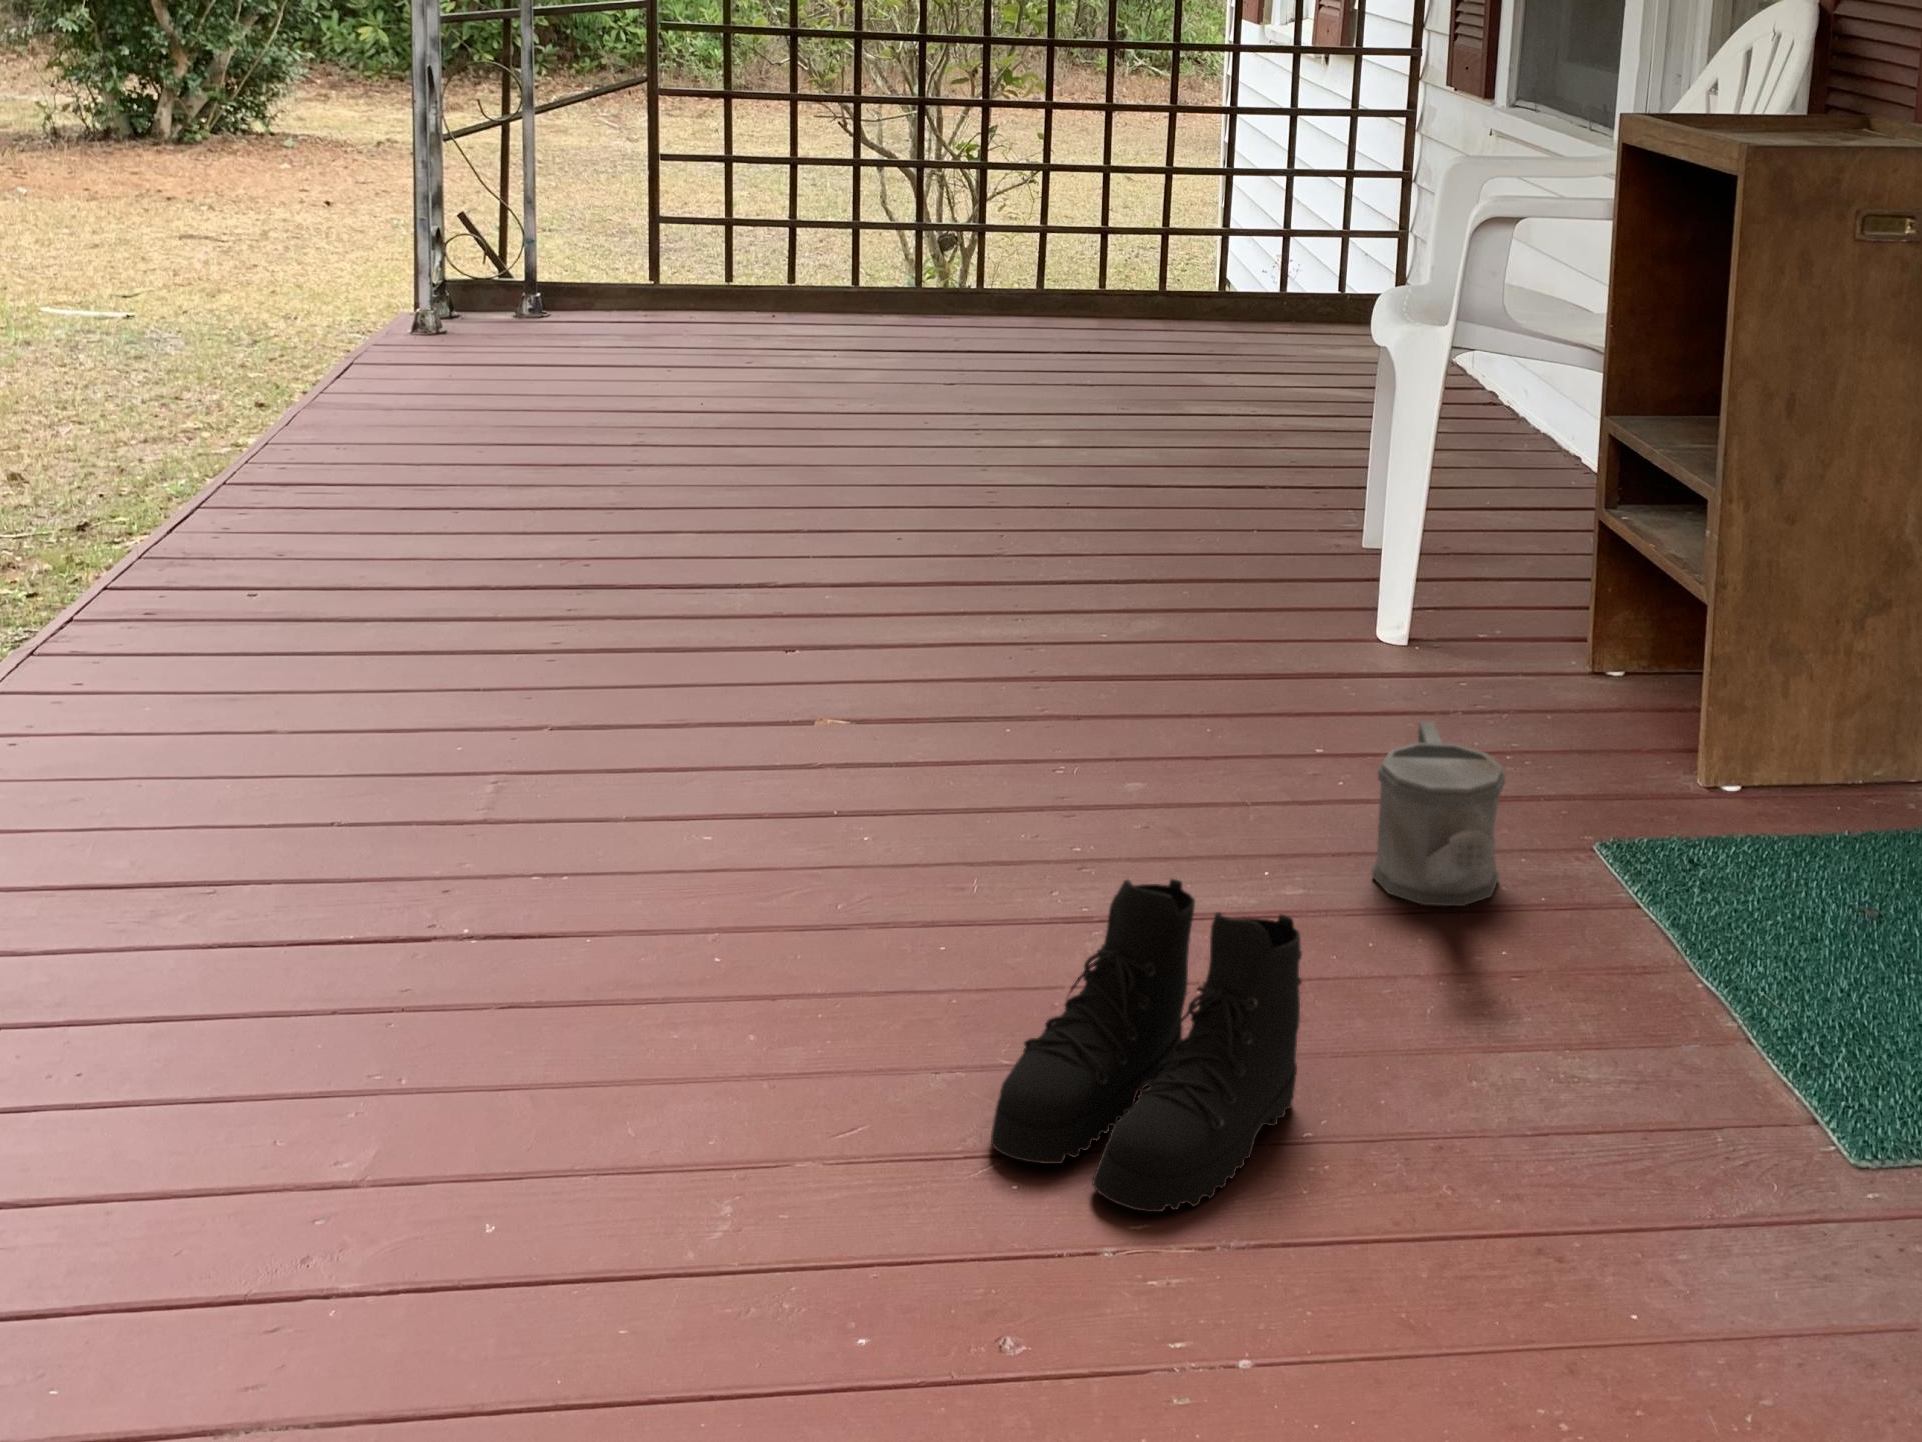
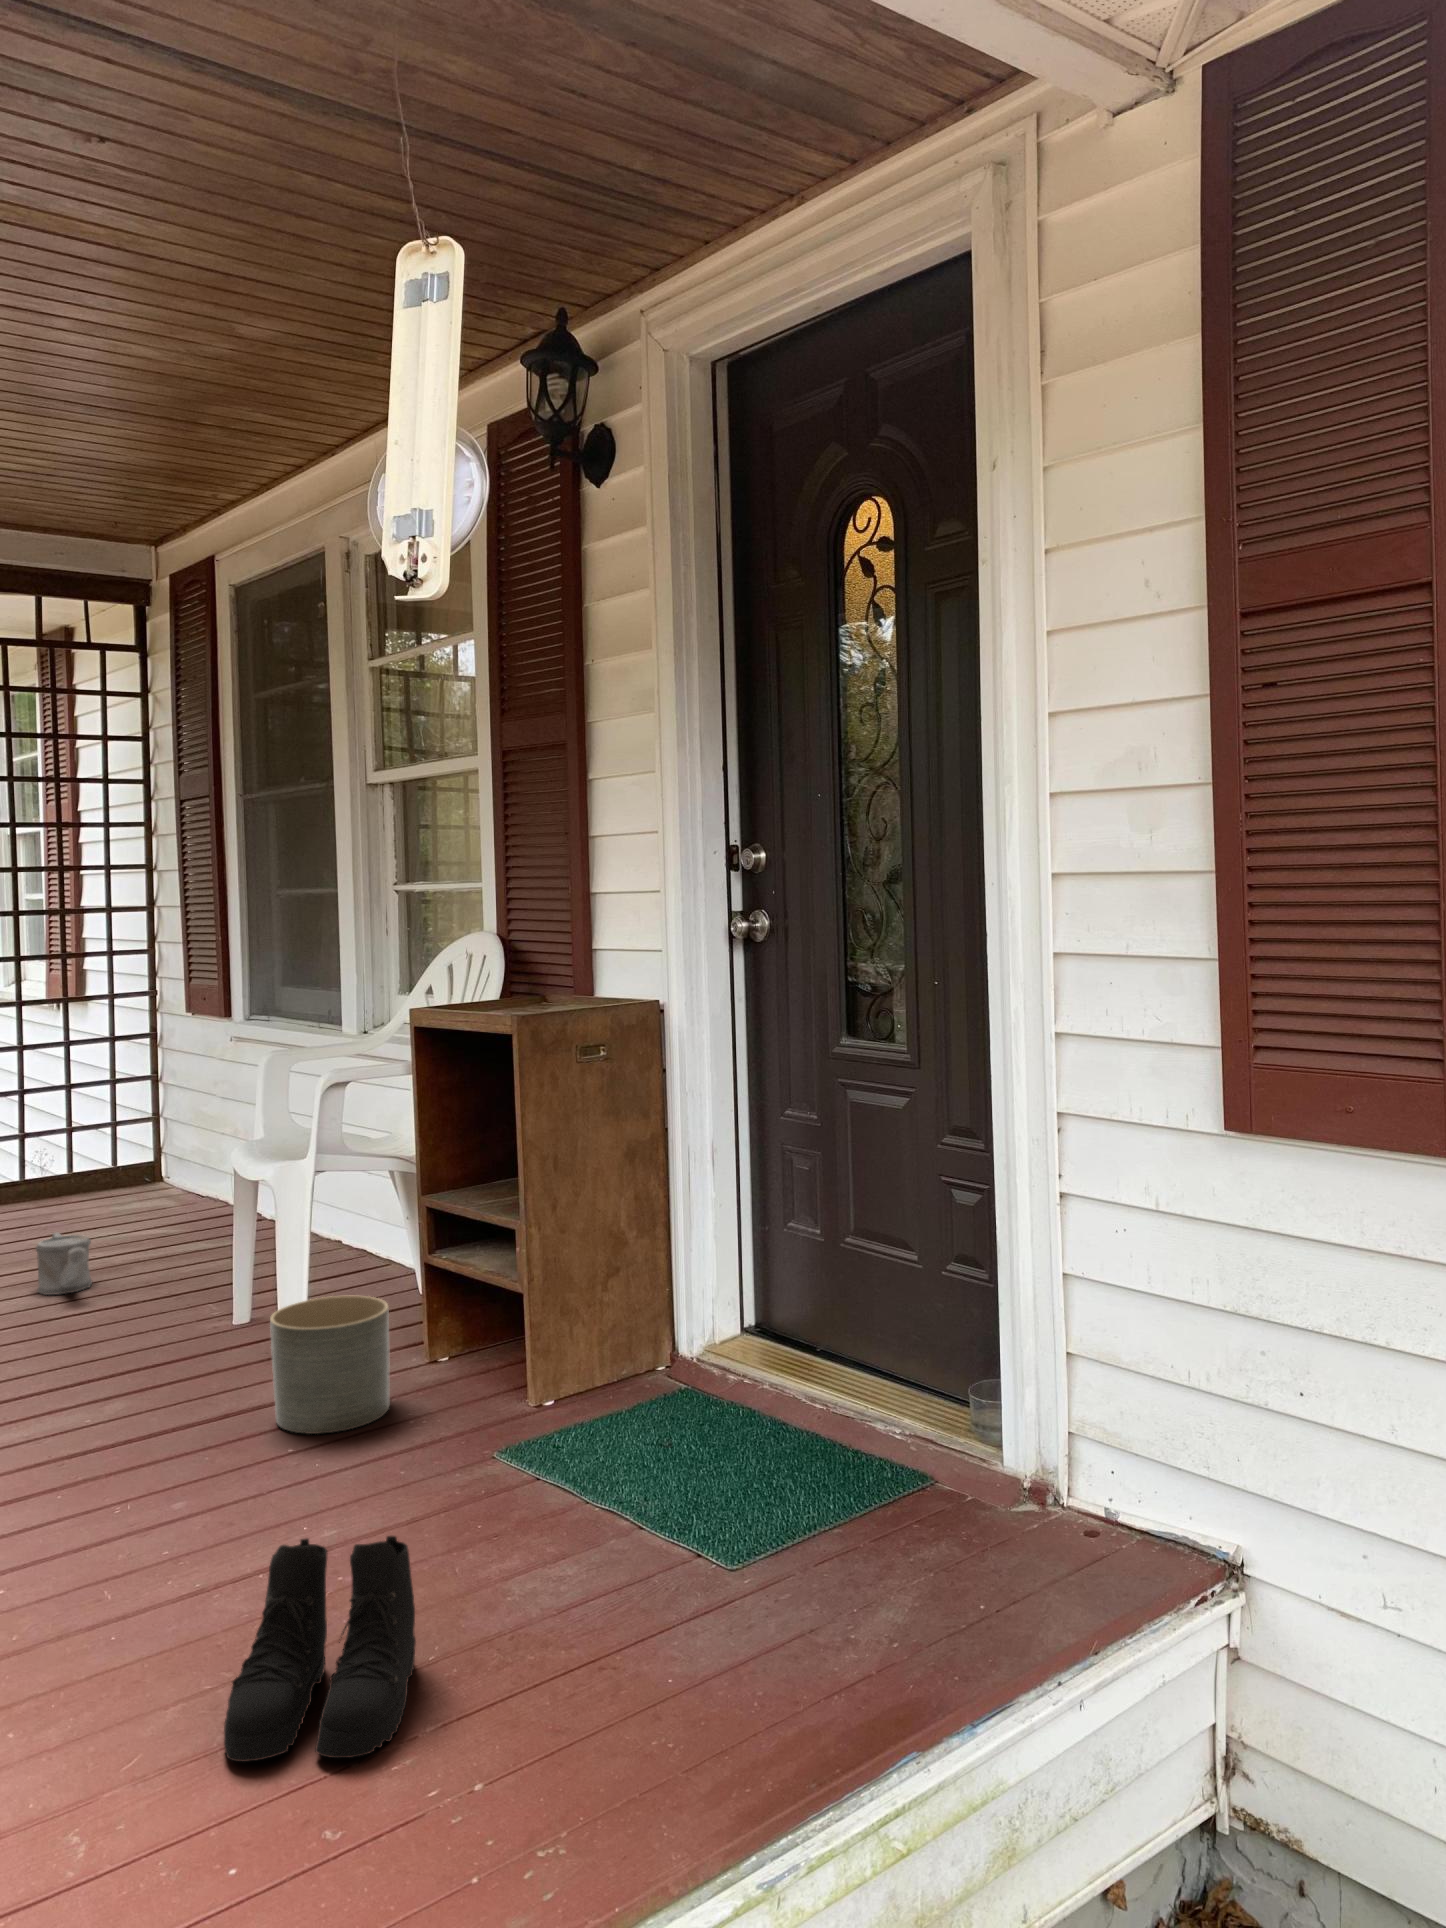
planter: none [1333,535,1510,737] -> present [270,1295,390,1434]
watering can: present [1372,721,1505,906] -> present [36,1232,92,1295]

